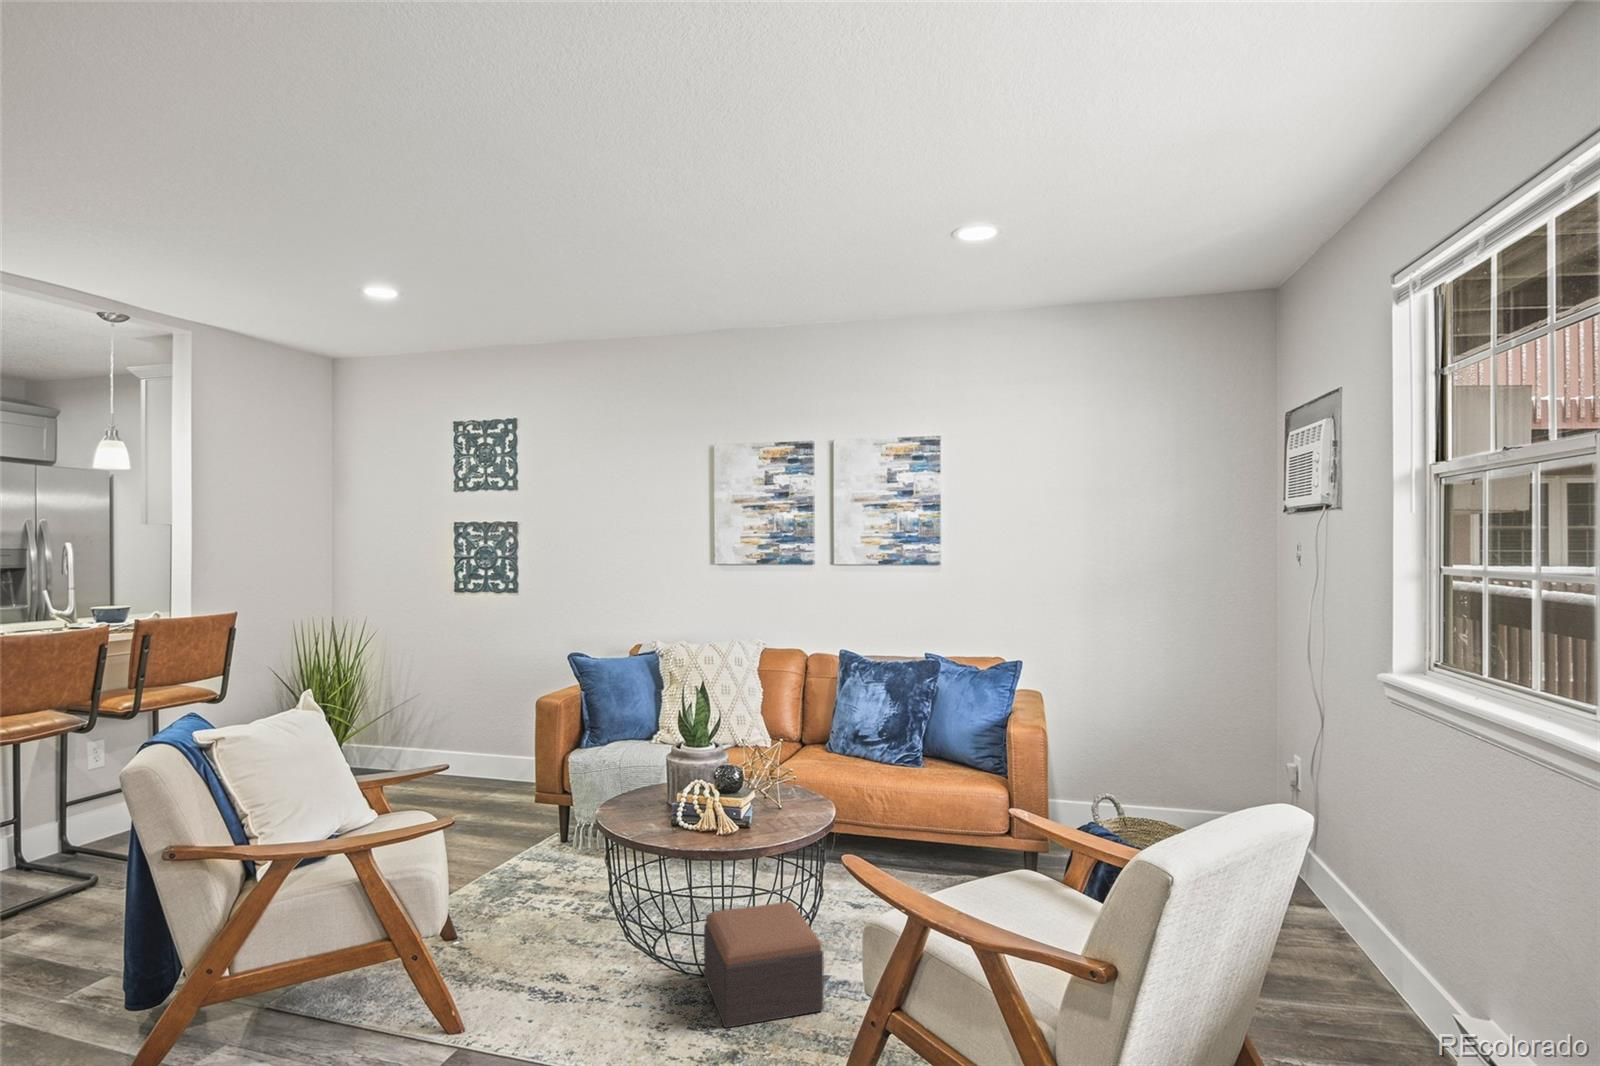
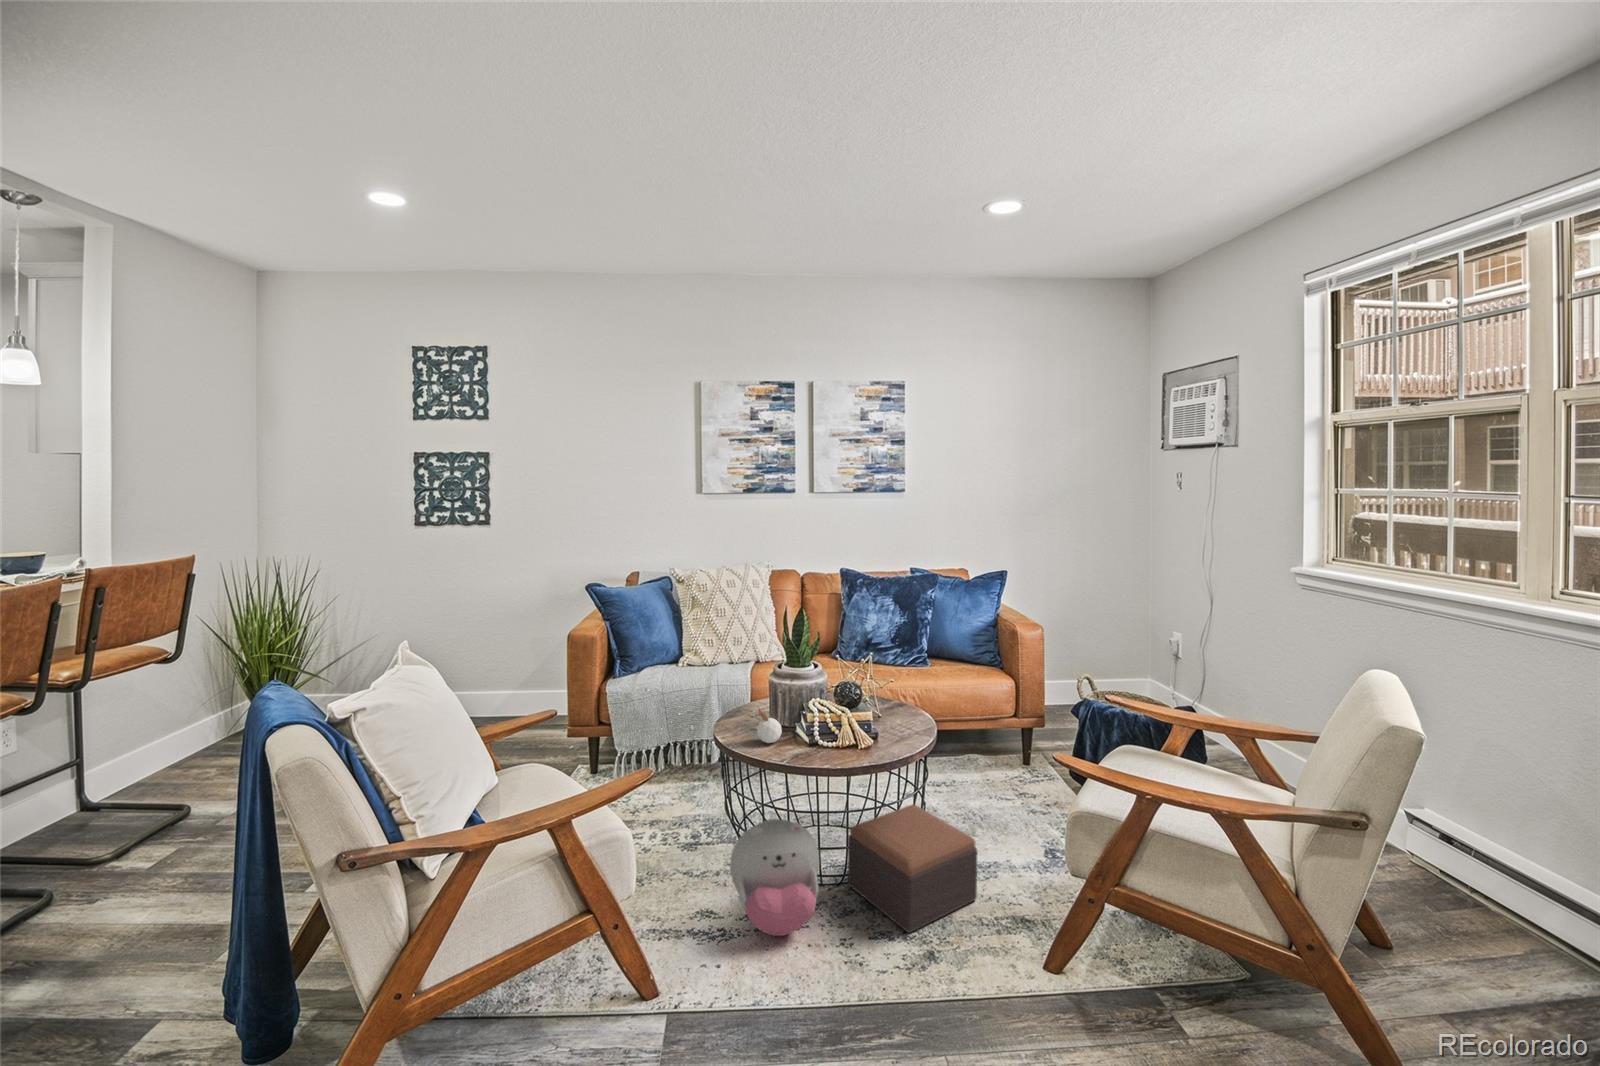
candle: none [629,773,654,817] -> present [757,705,782,743]
plush toy: none [568,892,664,1009] -> present [730,819,819,936]

